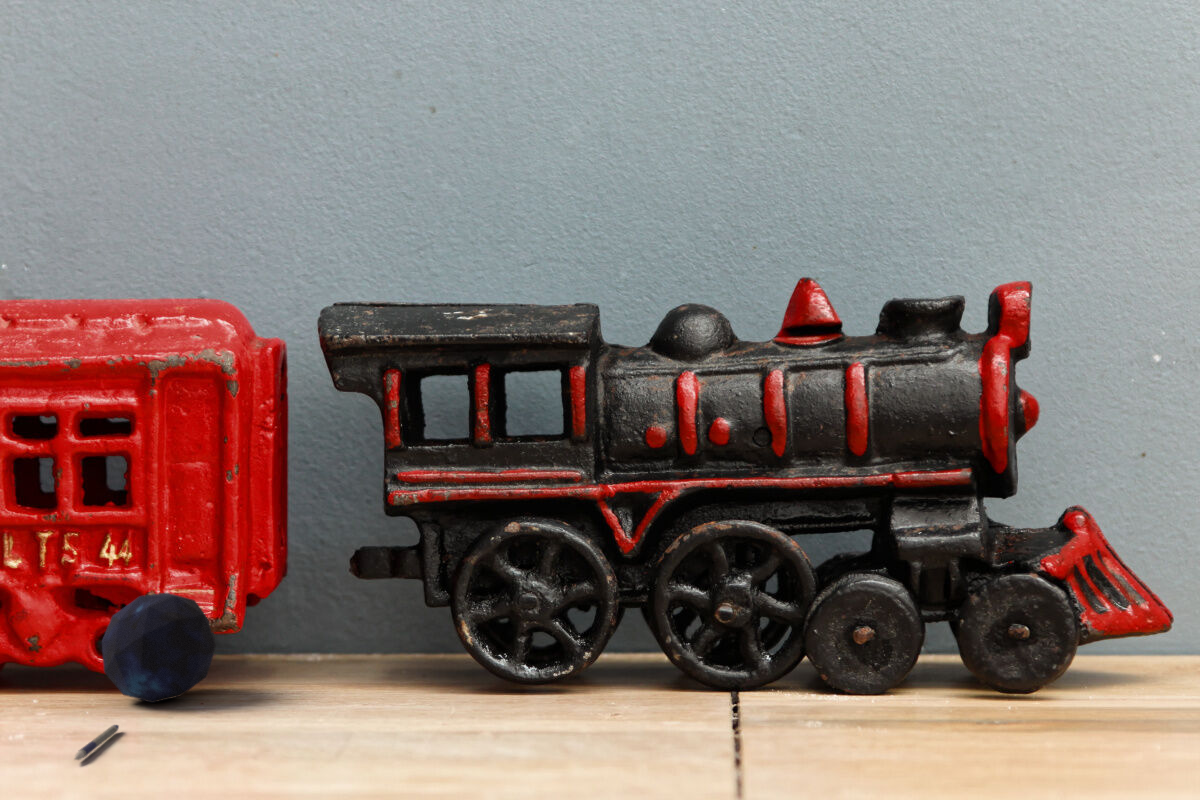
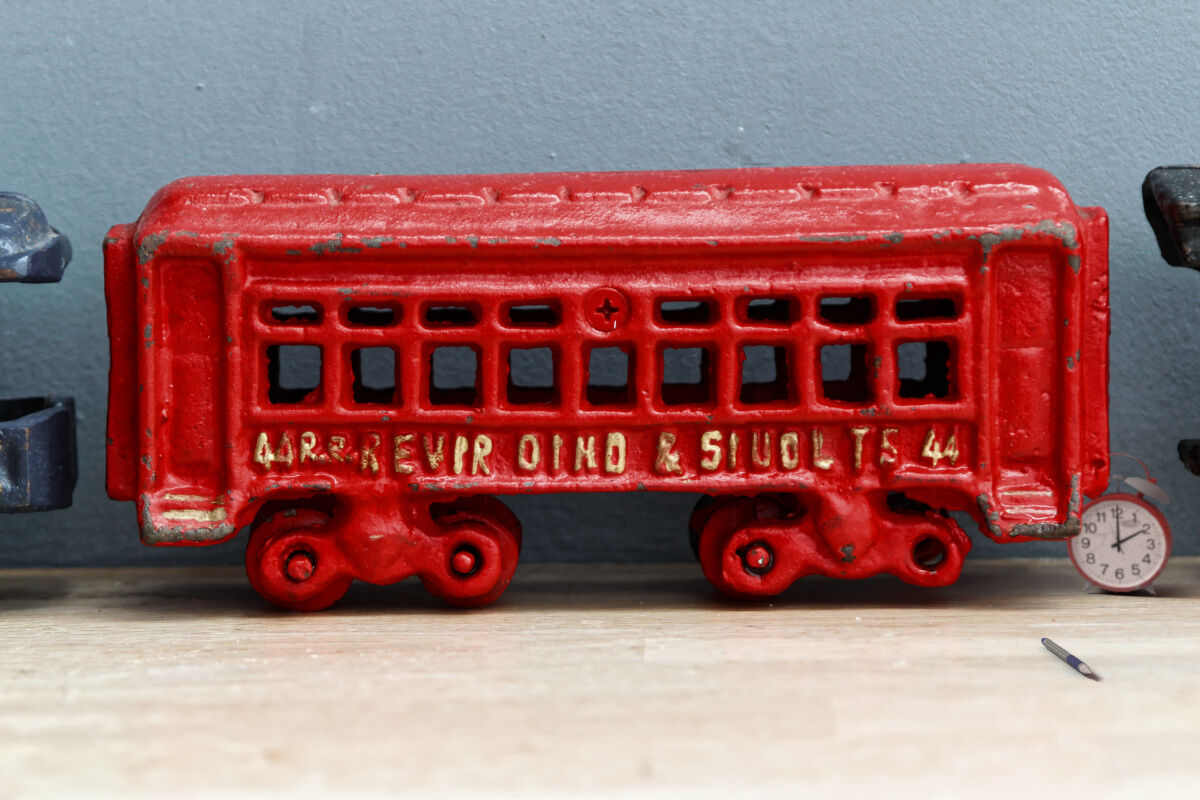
alarm clock: none [266,554,358,679] -> present [1067,453,1173,594]
decorative orb: present [102,593,216,703] -> none [940,495,1066,616]

